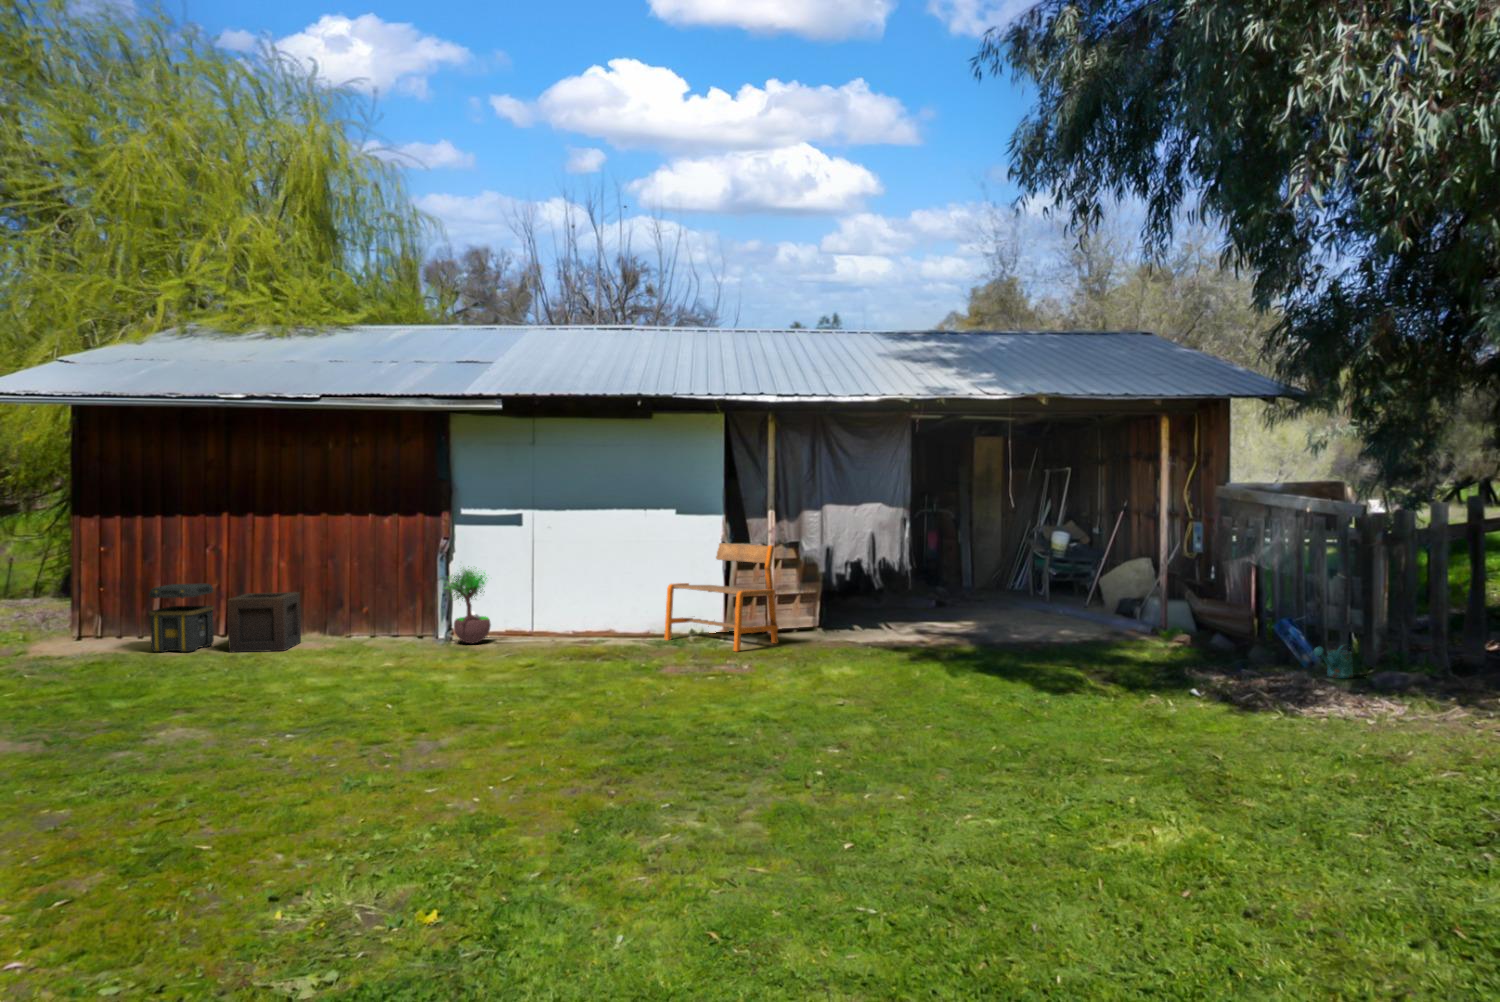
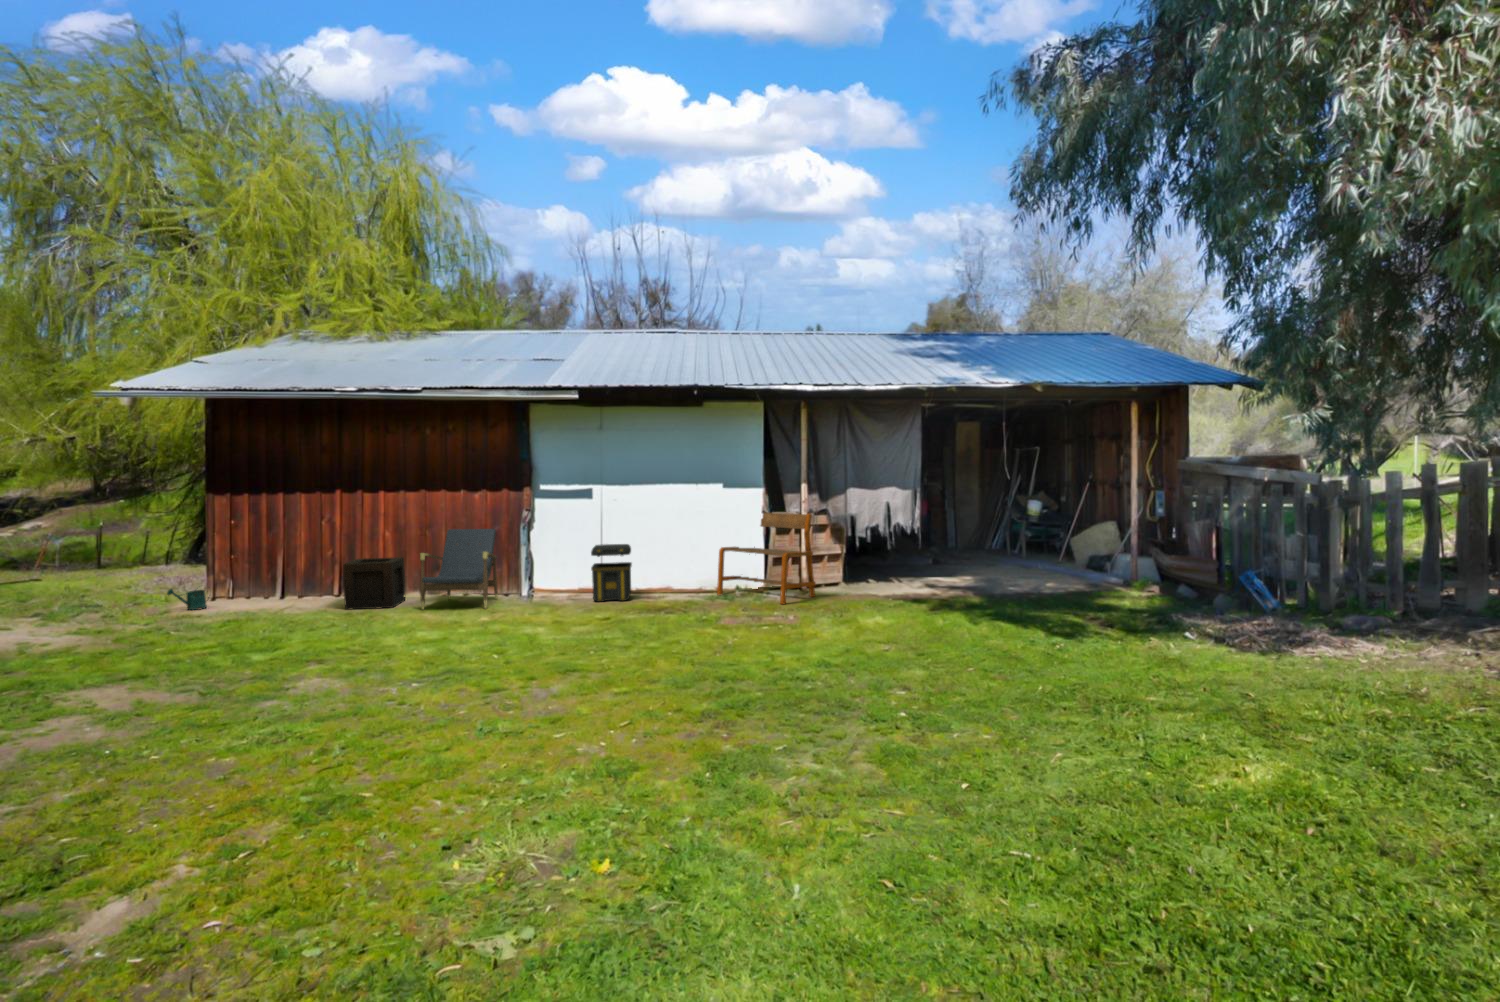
lounge chair: none [315,560,408,654] -> present [420,529,498,609]
potted tree: present [445,566,491,643] -> none [528,529,570,600]
toolbox: present [149,584,215,652] -> present [591,544,632,602]
watering can: present [1314,644,1353,678] -> present [167,589,208,610]

